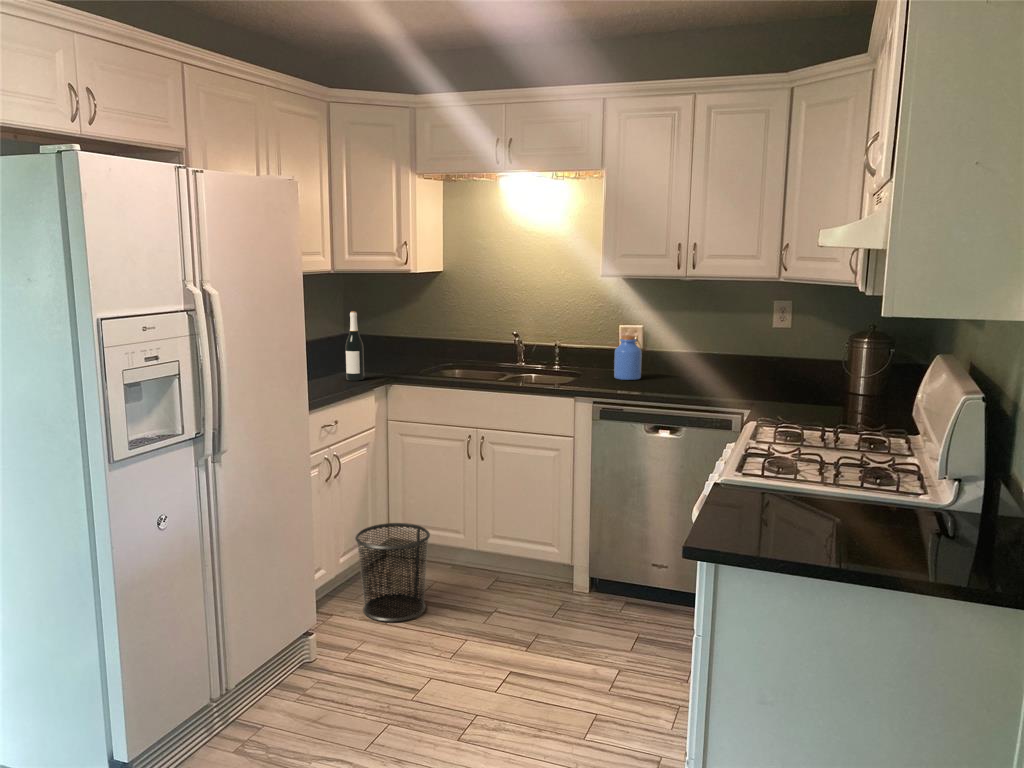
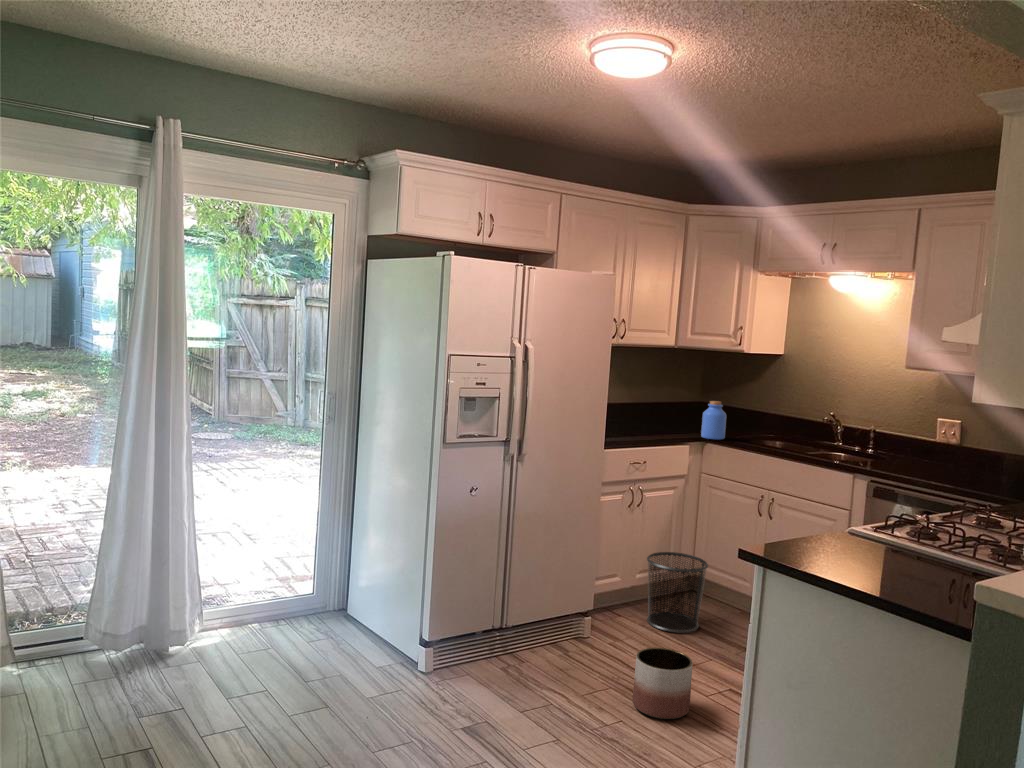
wine bottle: present [346,311,364,381] -> none [671,379,688,435]
jar: present [614,335,642,380] -> present [701,401,726,440]
planter: none [426,653,496,745] -> present [633,648,693,719]

